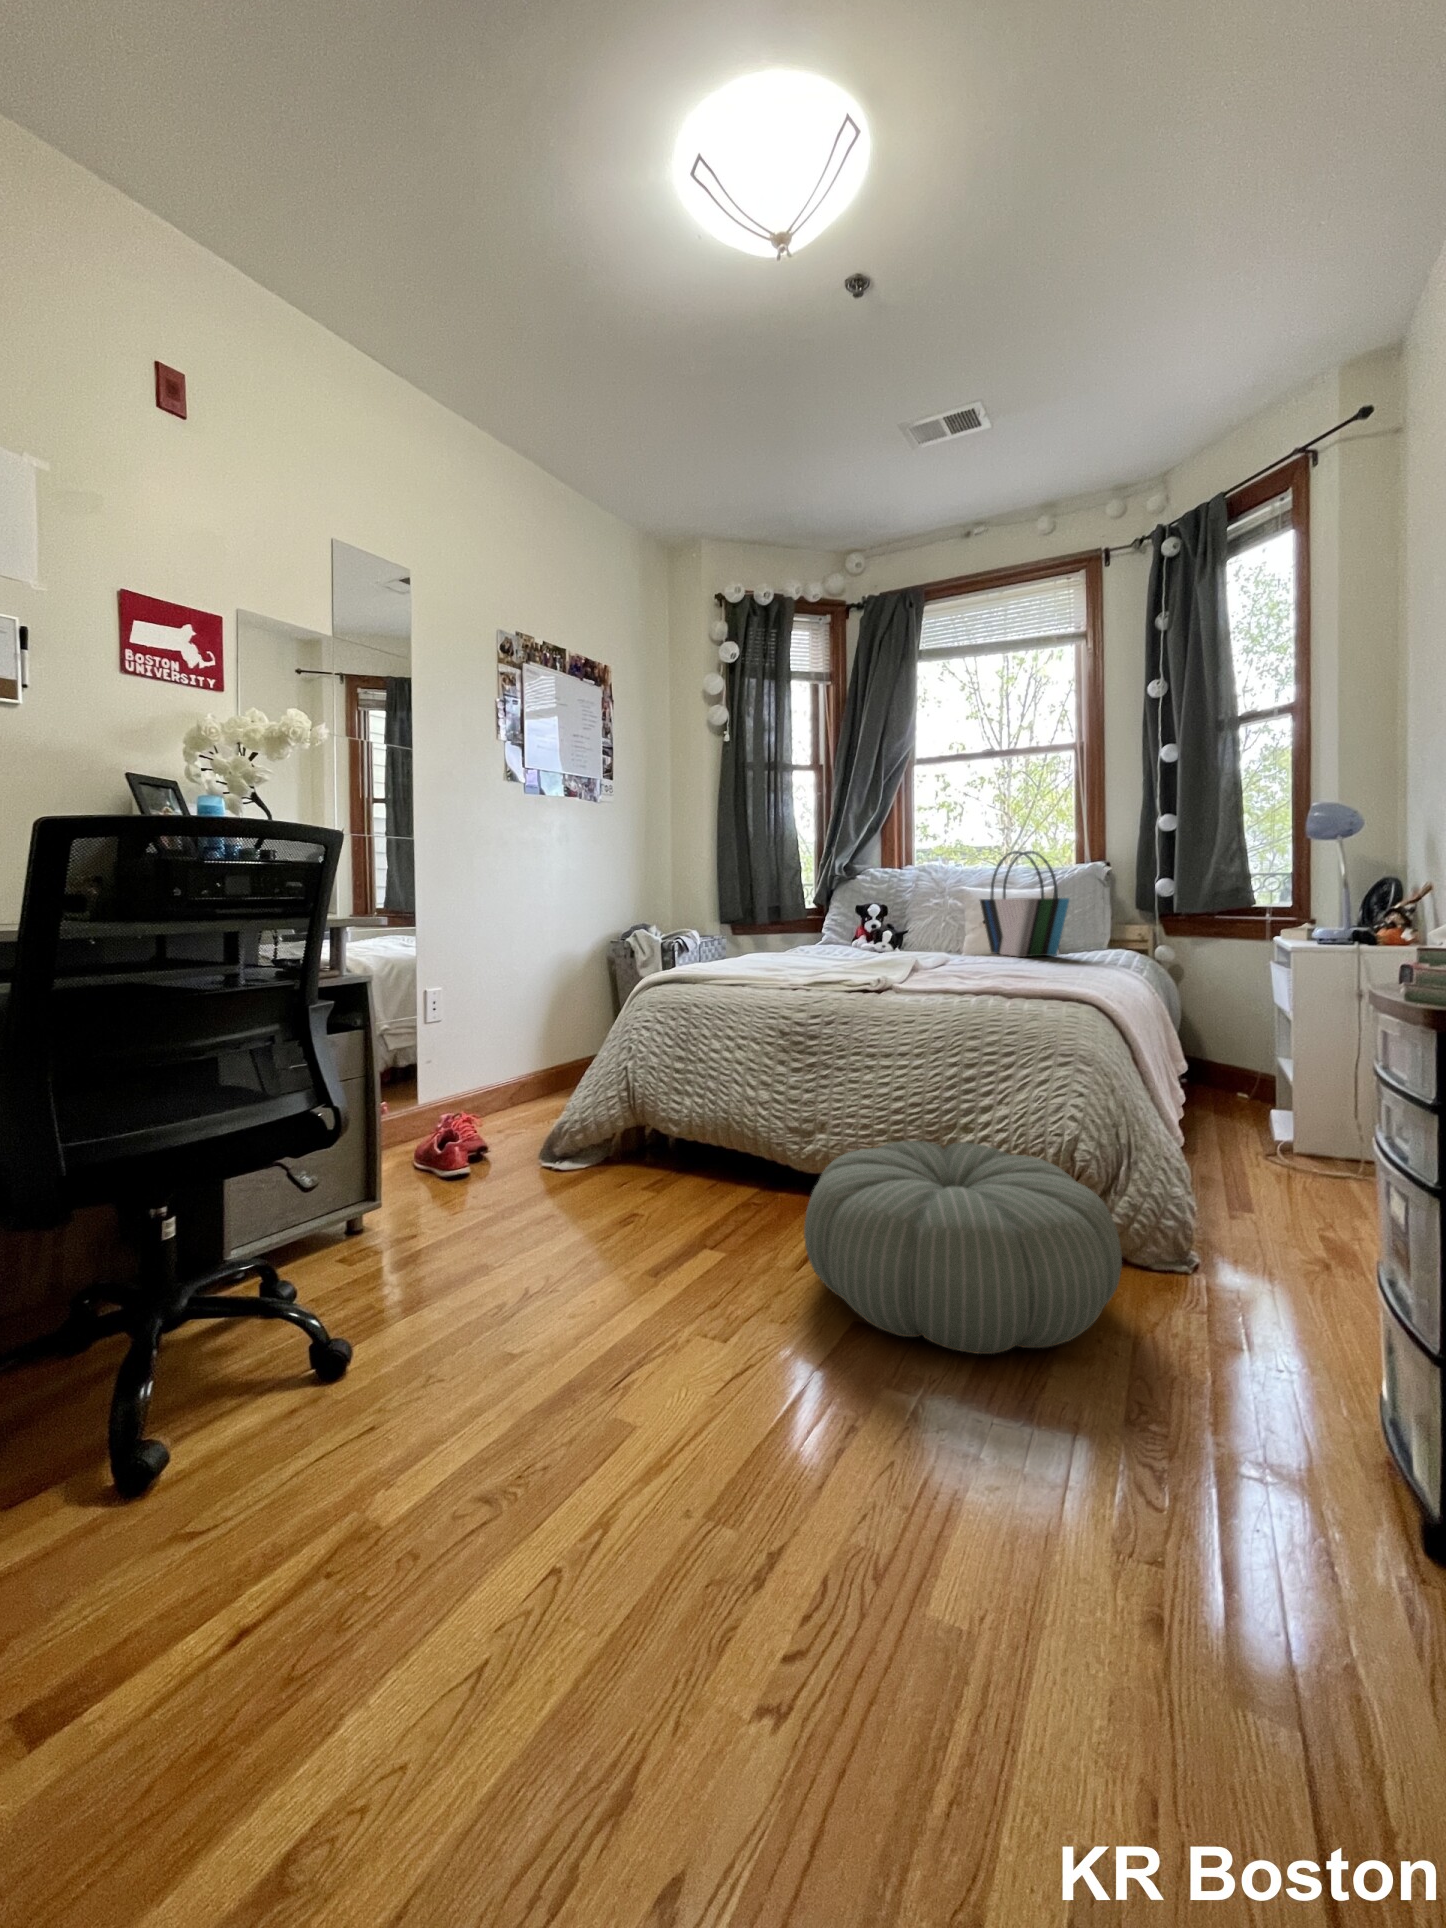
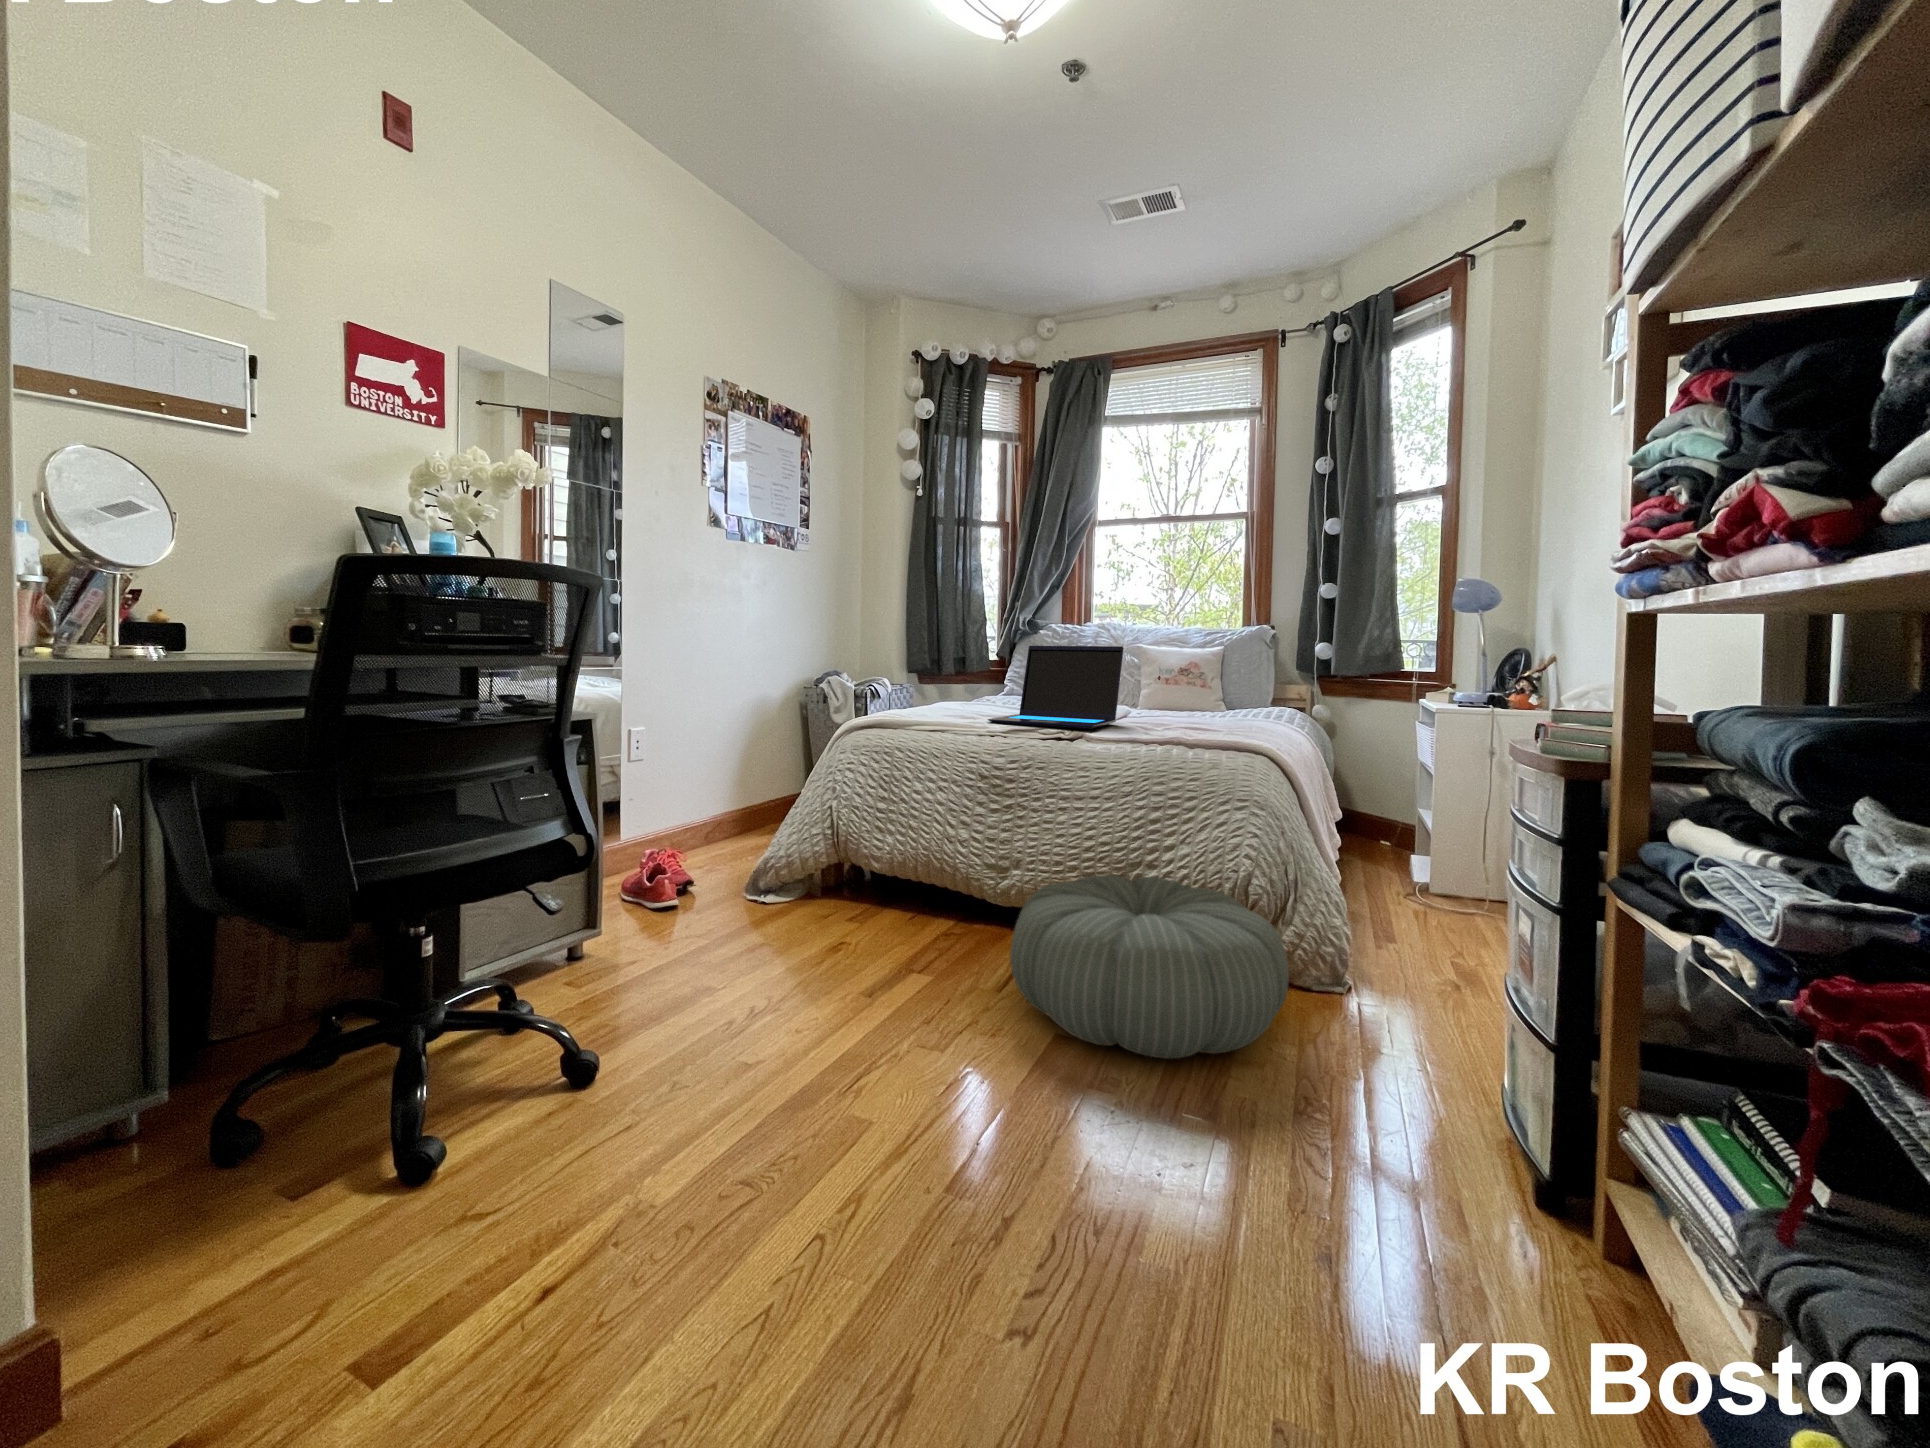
tote bag: present [980,851,1069,957] -> none [1157,613,1241,711]
laptop: none [788,889,935,979] -> present [988,646,1124,729]

